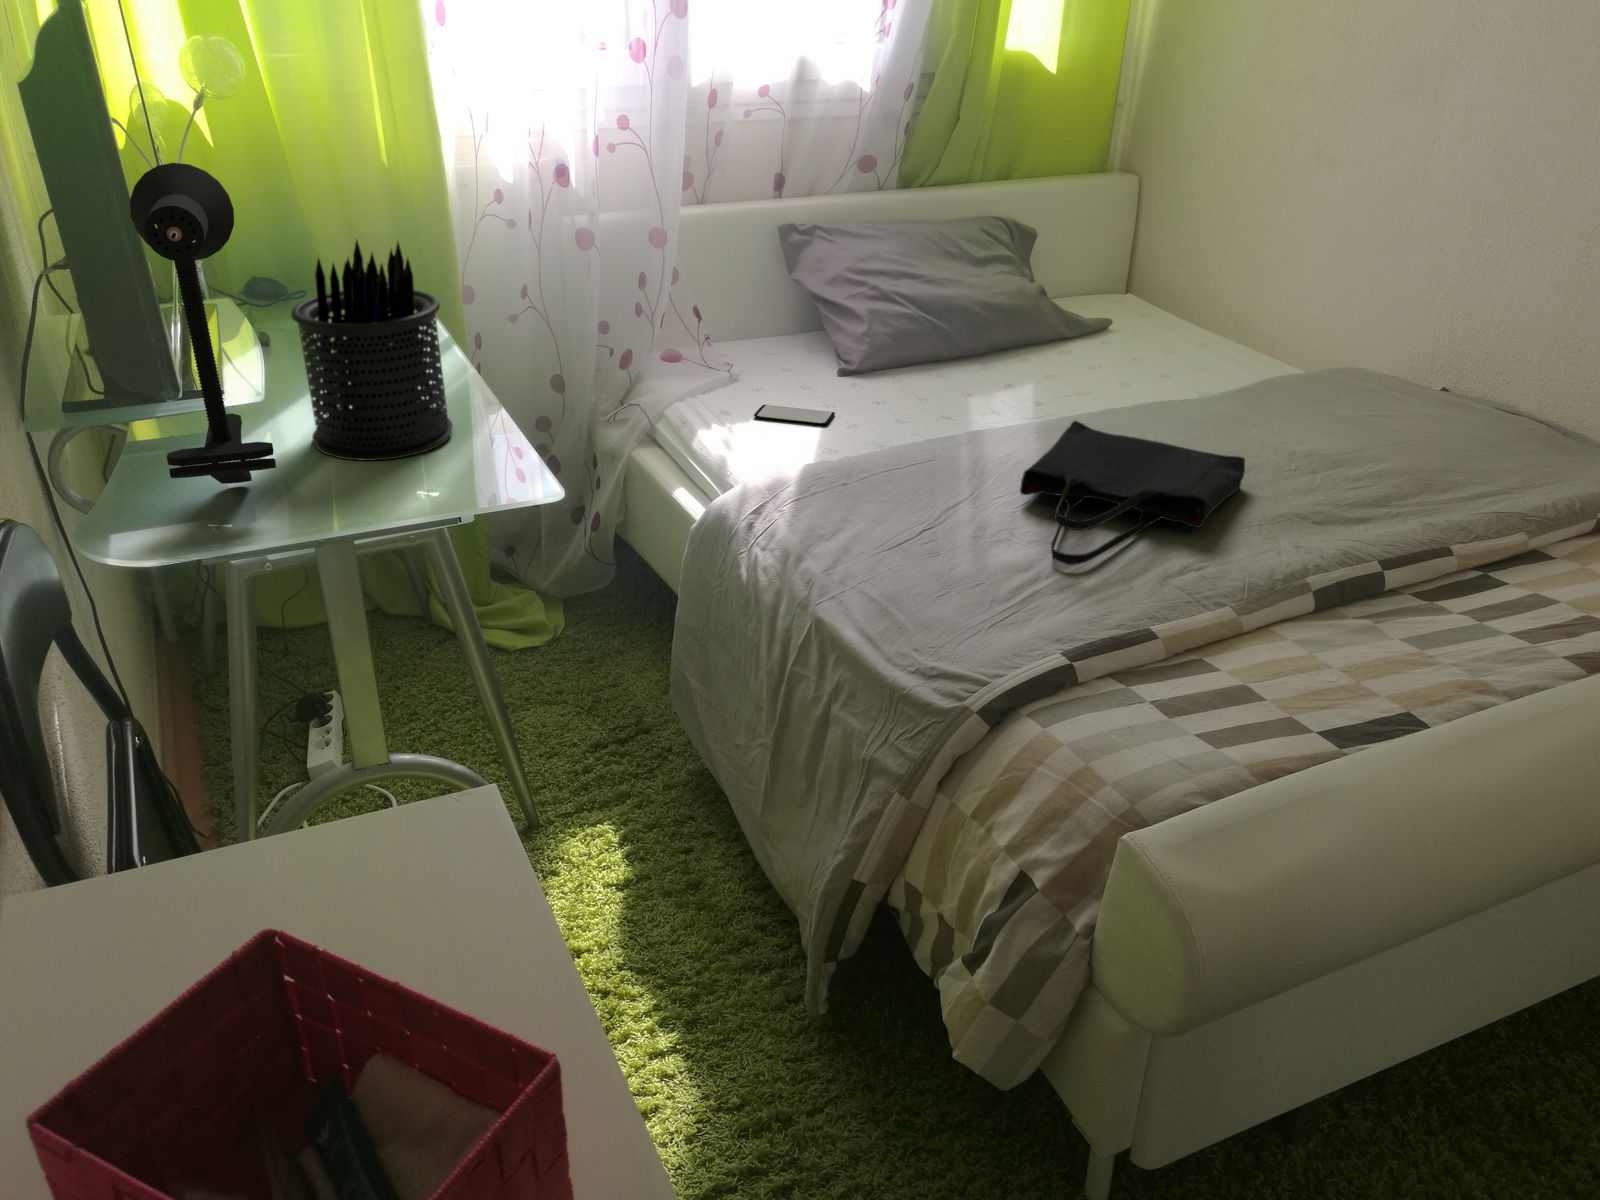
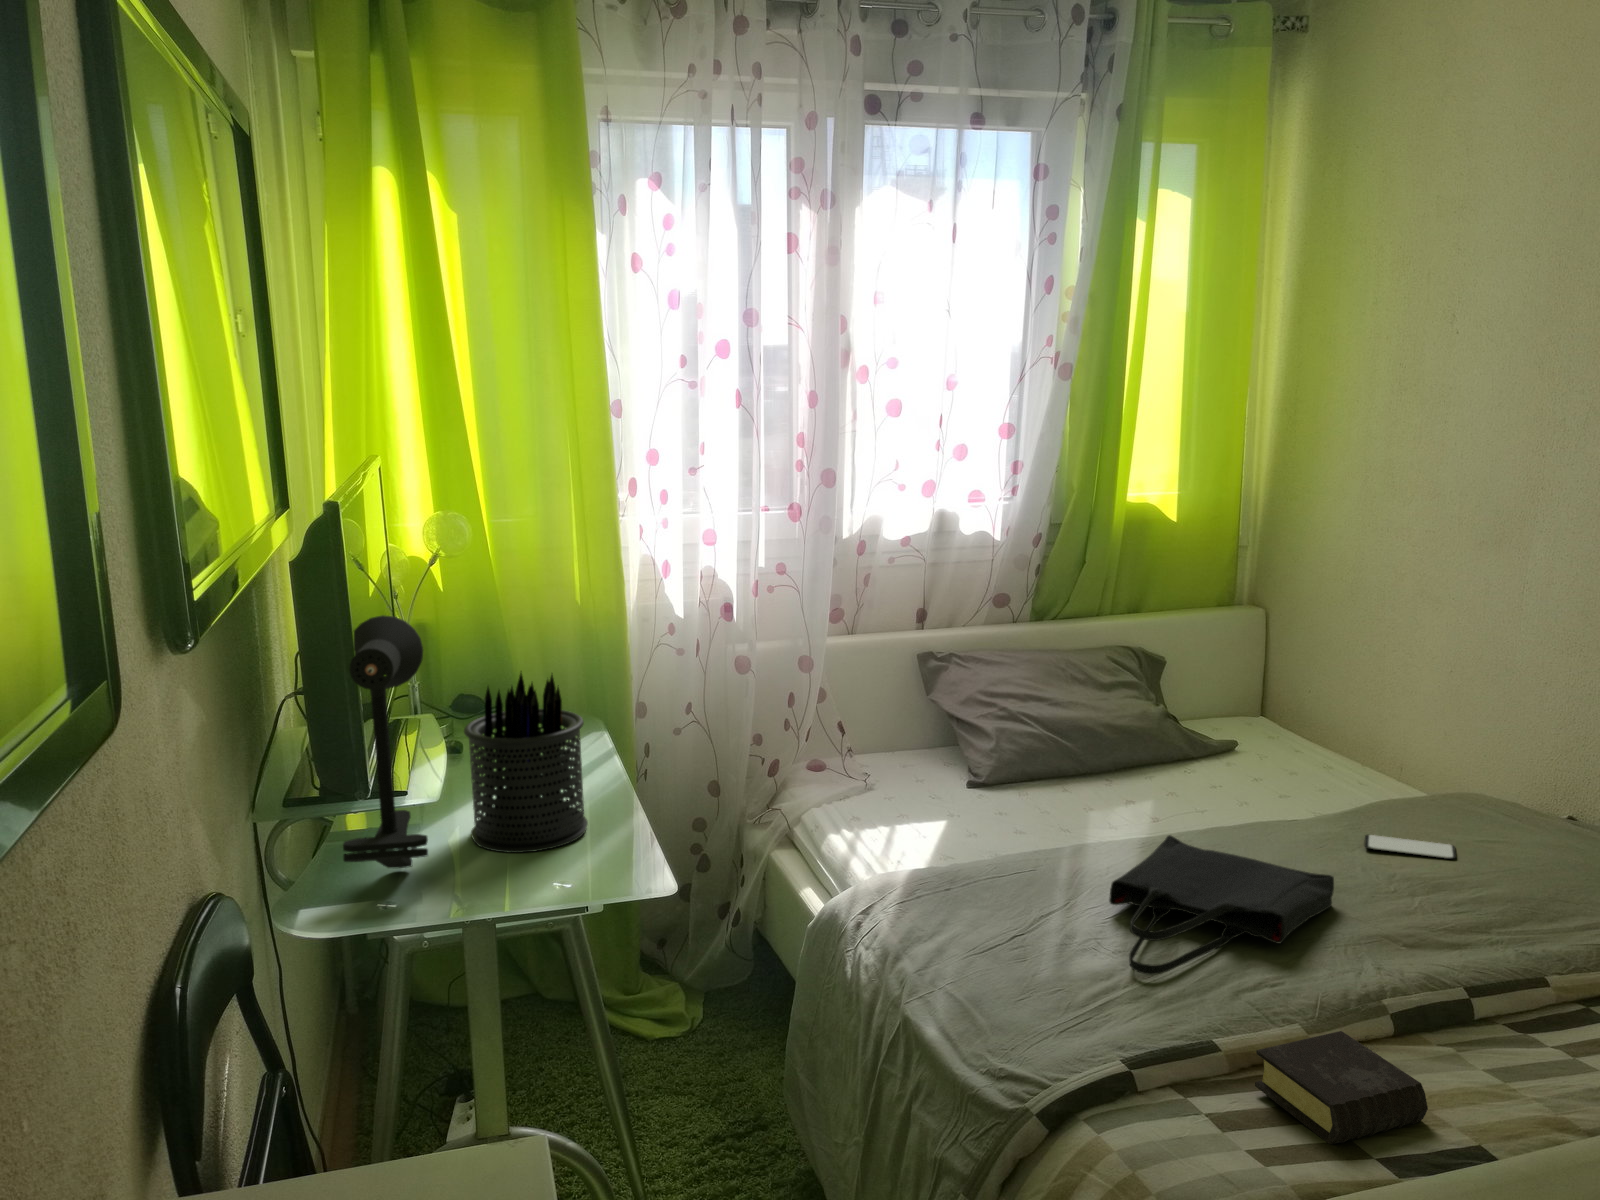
smartphone: present [754,405,835,425] -> present [1364,835,1456,859]
book: none [1192,612,1363,722] -> present [1255,1031,1428,1144]

